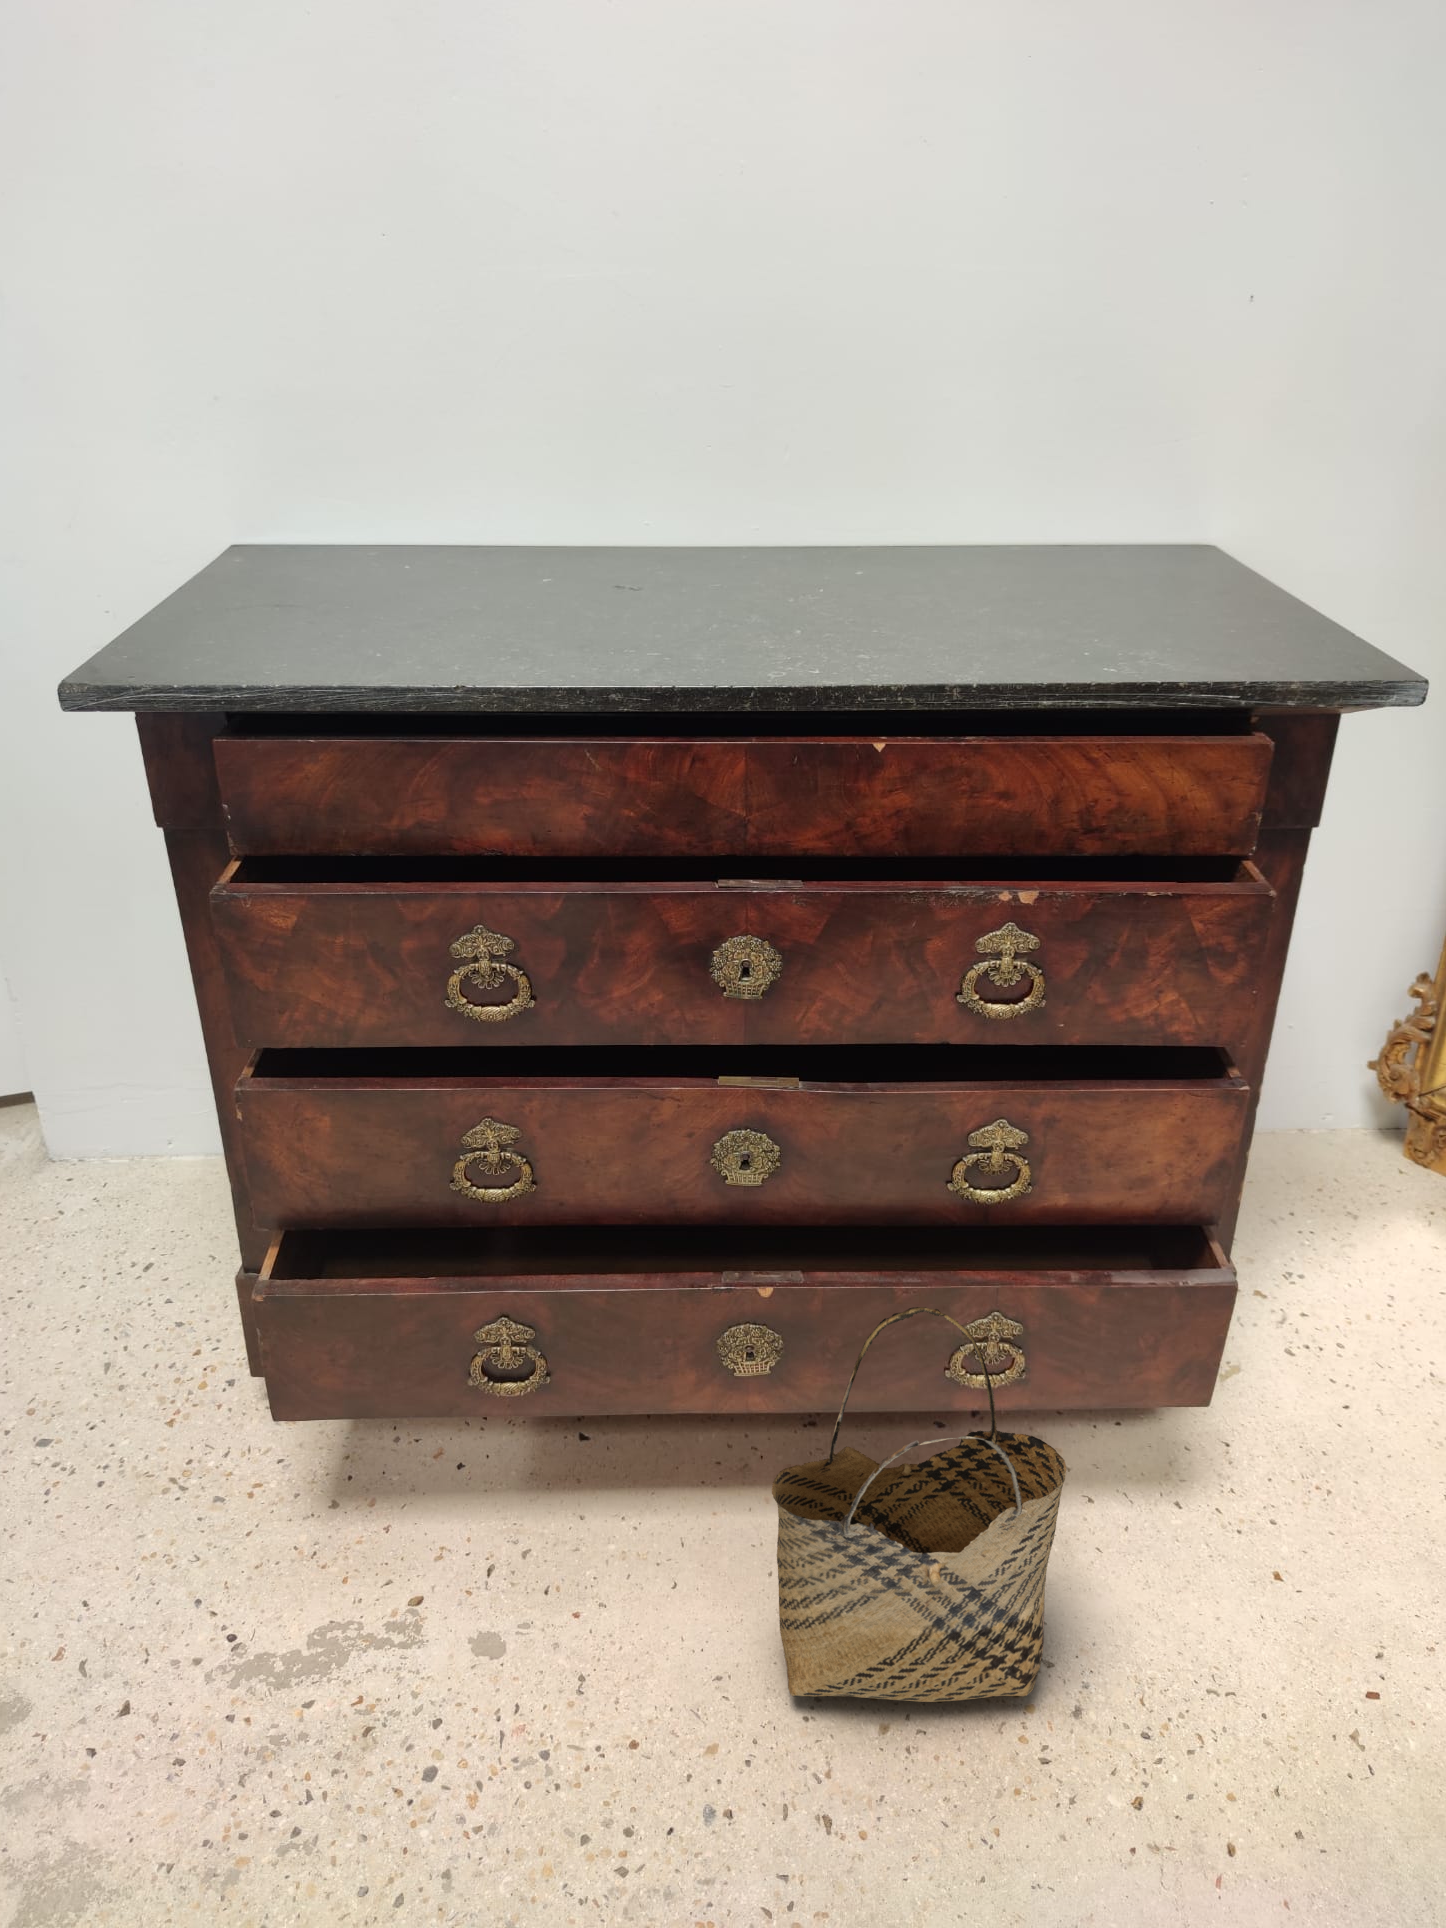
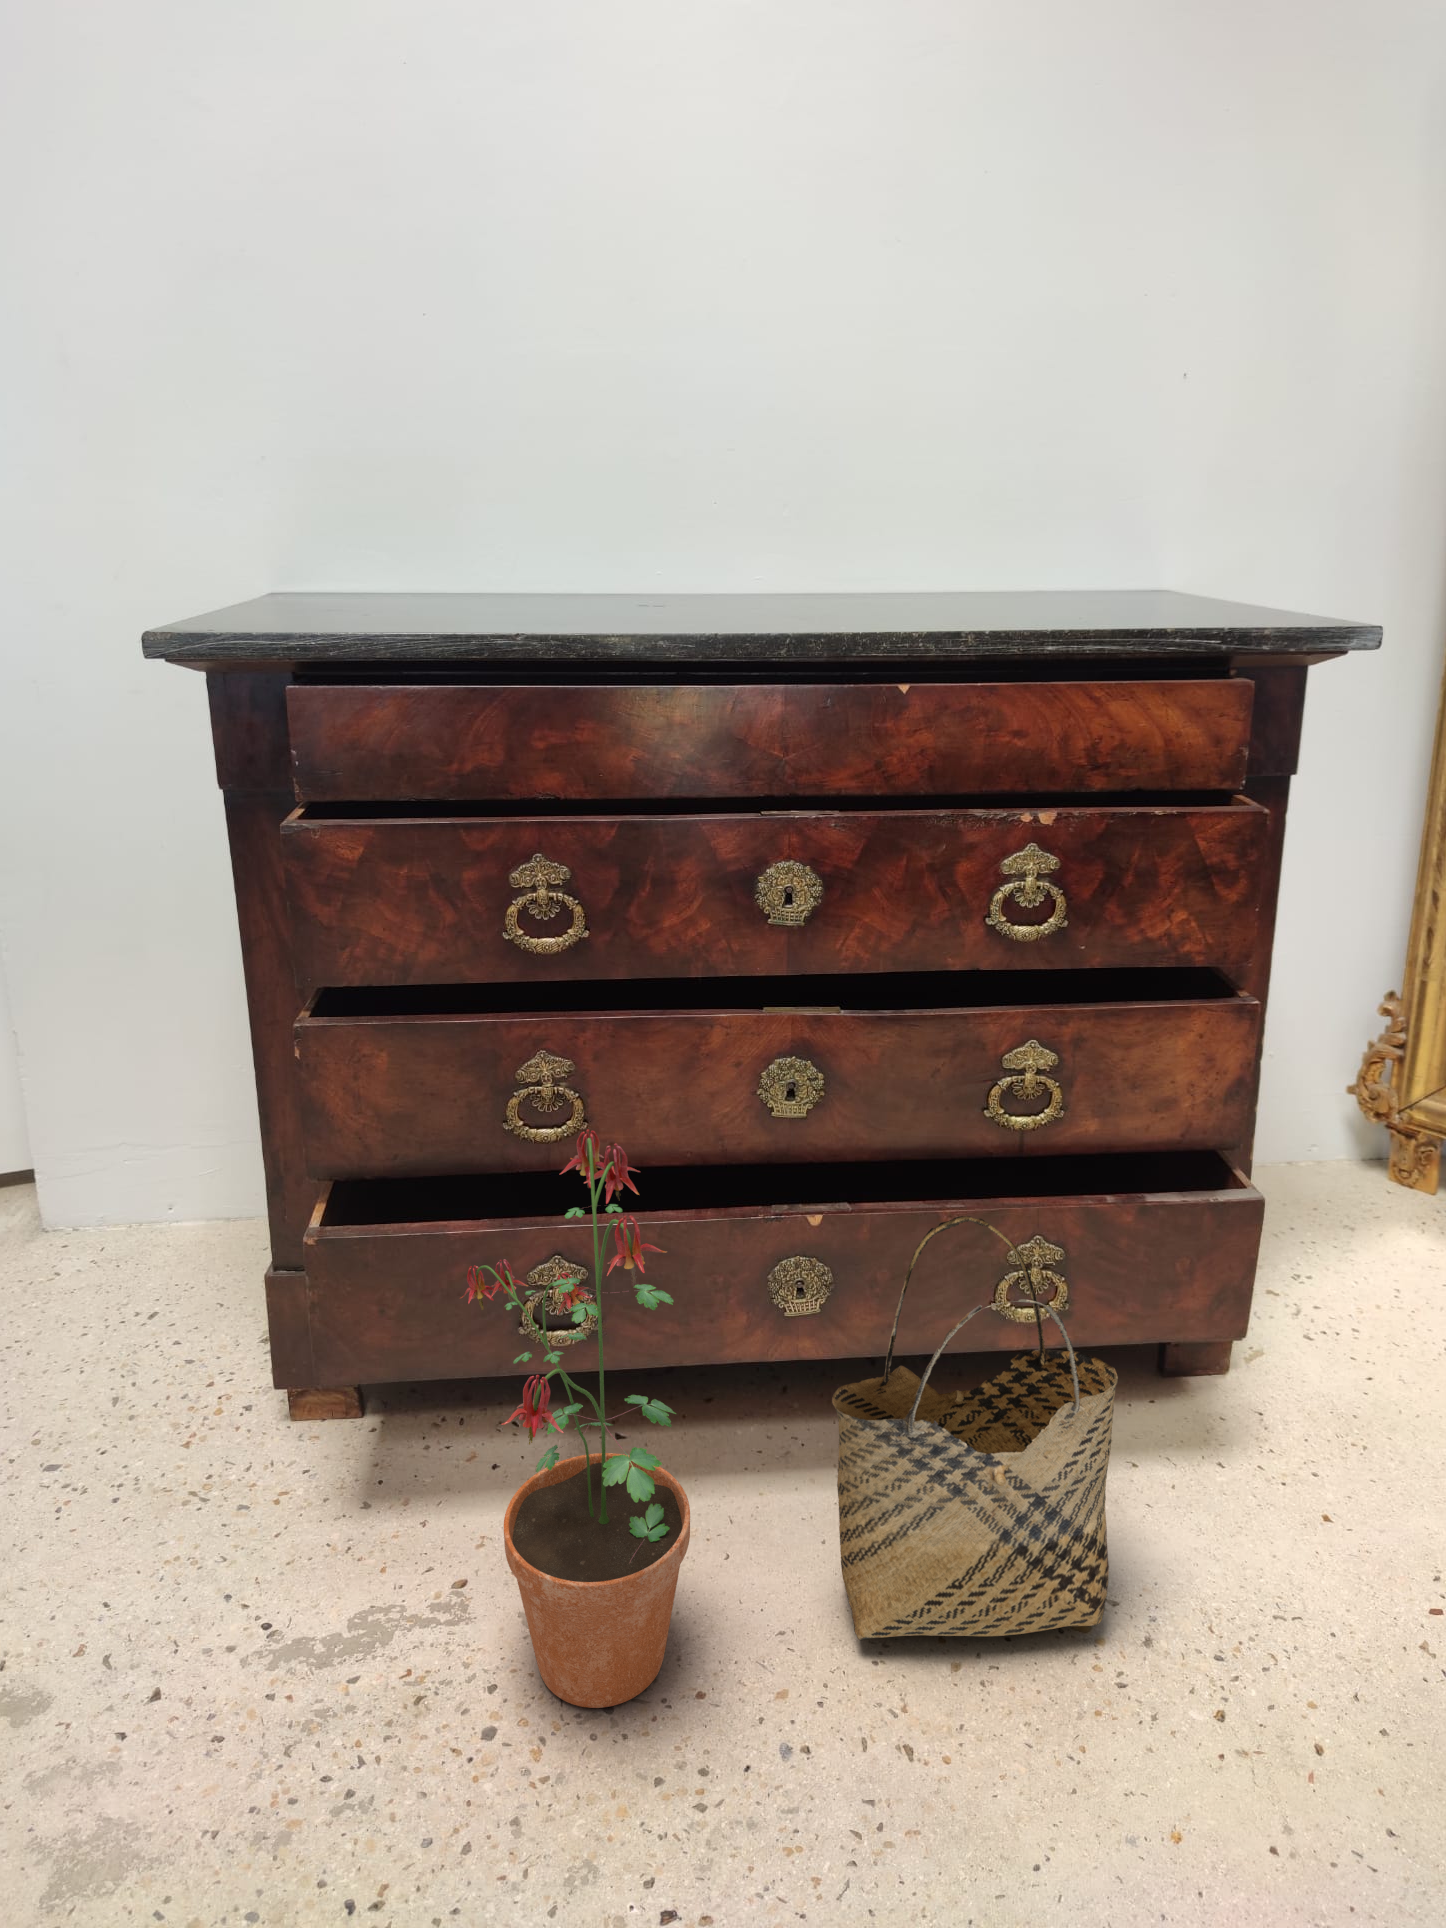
potted plant: none [402,1226,627,1752] -> present [461,1129,690,1708]

